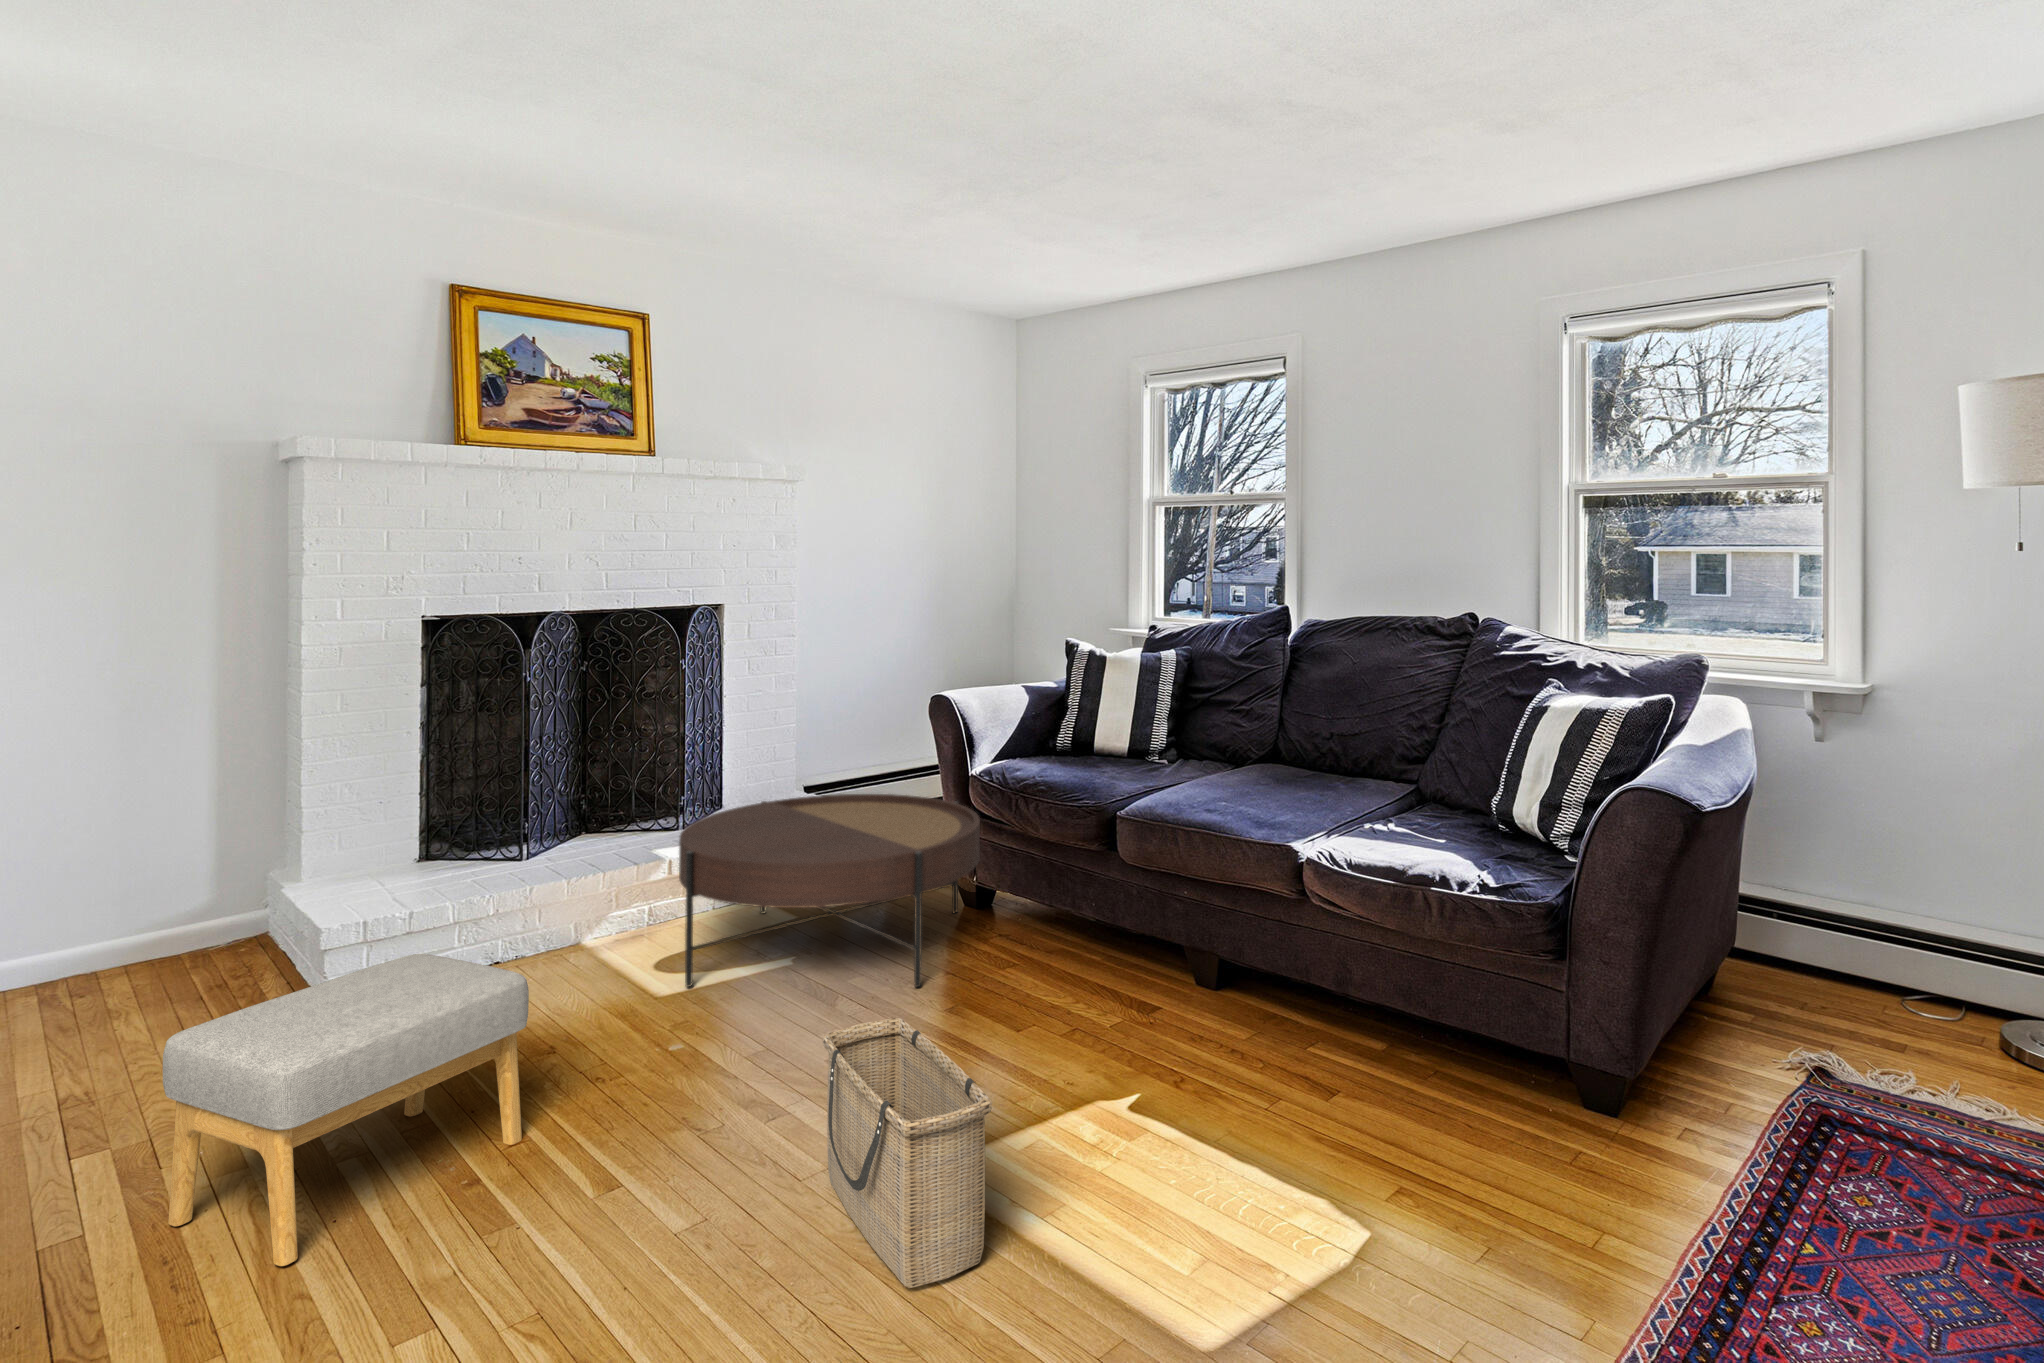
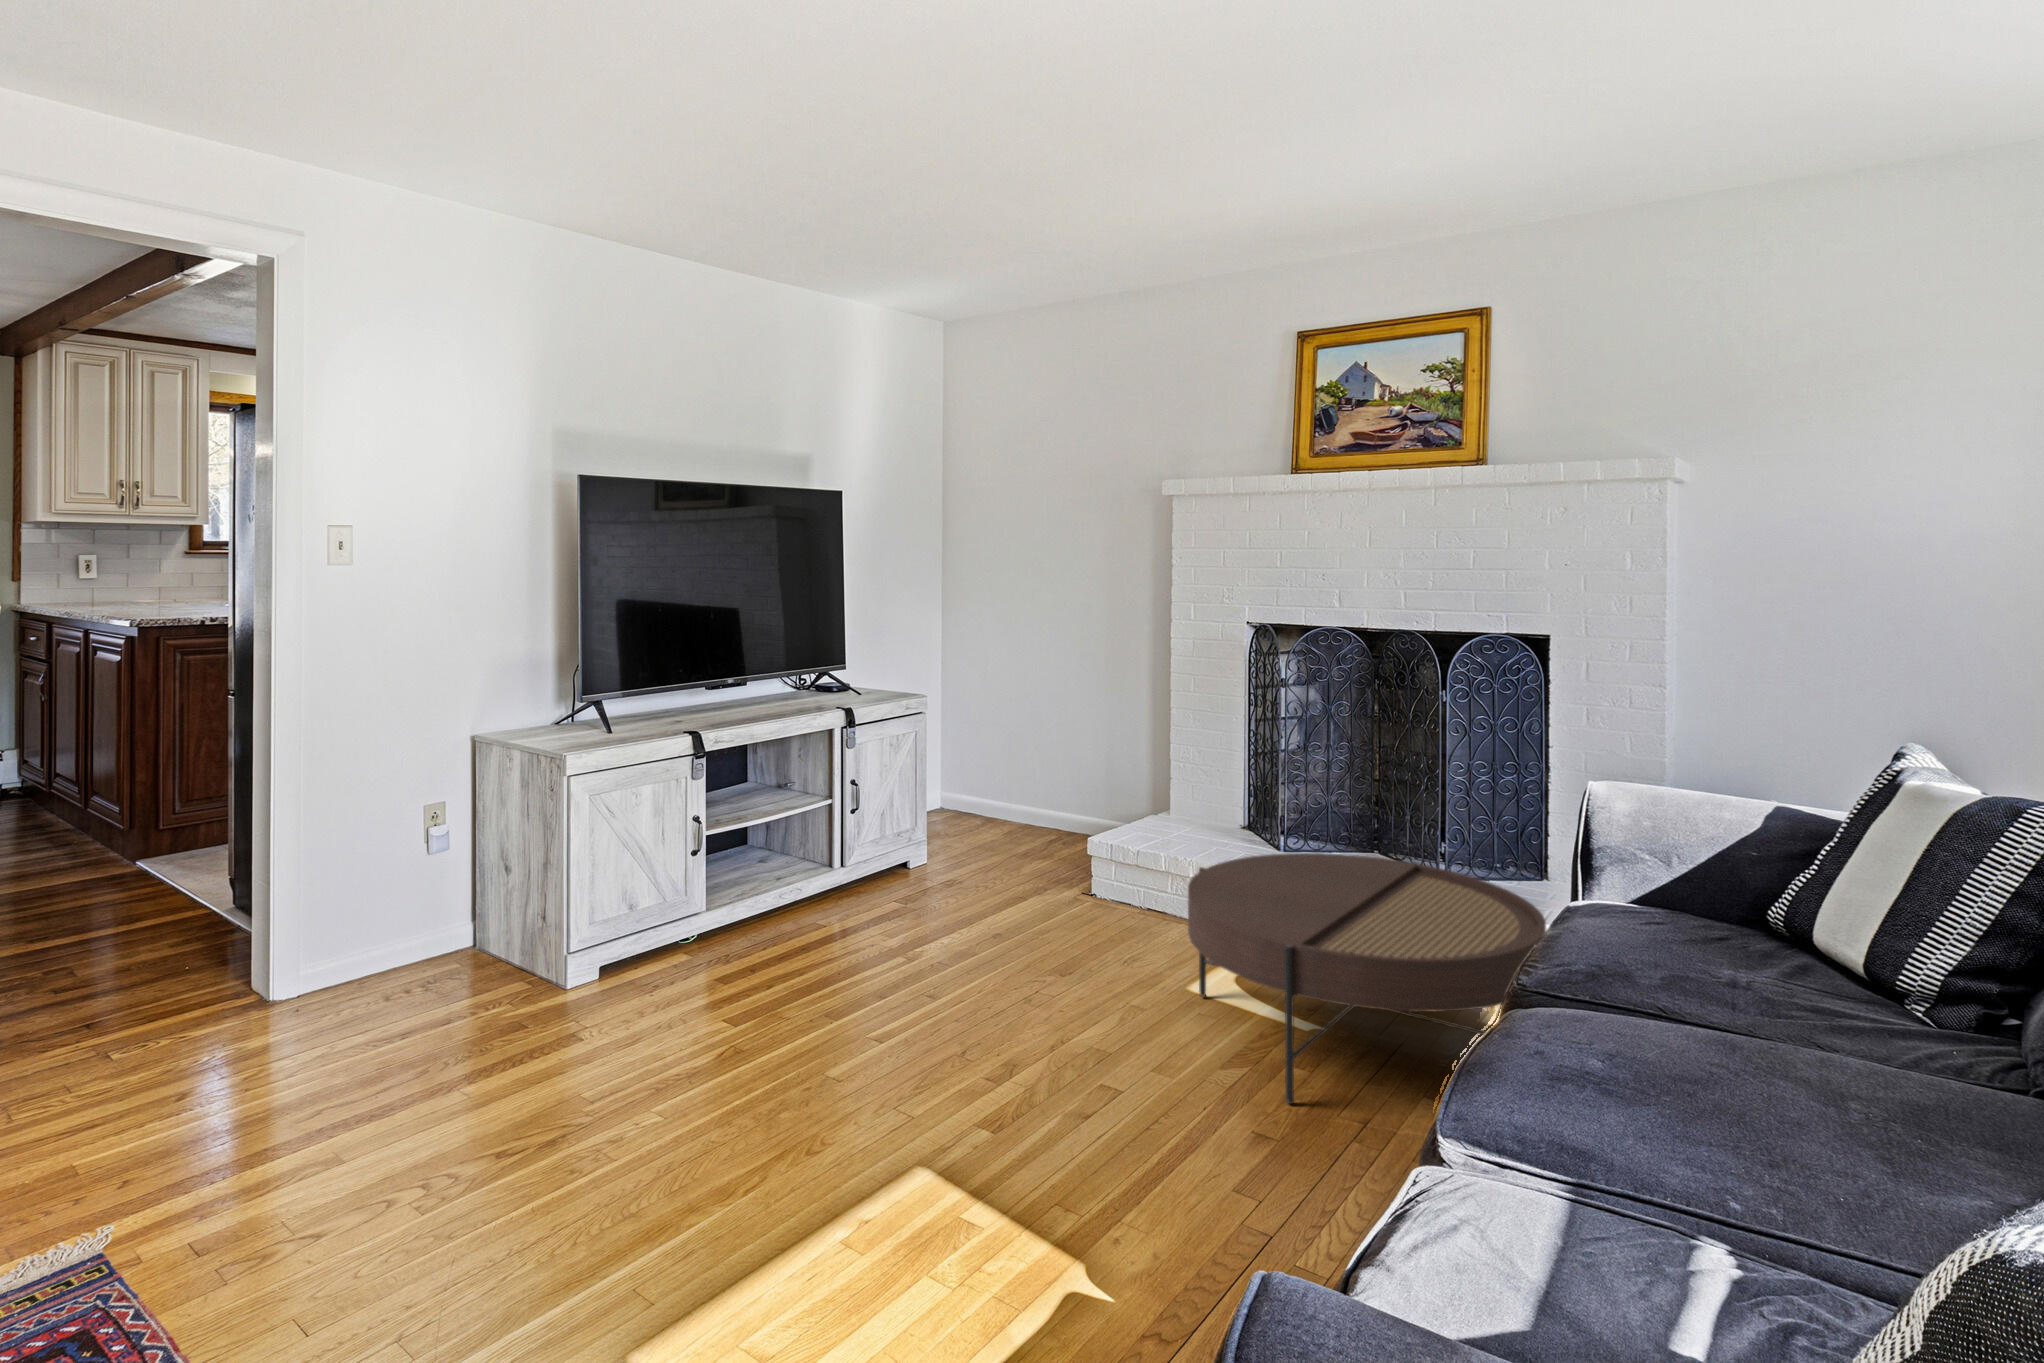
footstool: present [163,954,529,1266] -> none [776,846,964,1008]
basket: present [823,1018,992,1288] -> none [722,1006,930,1220]

